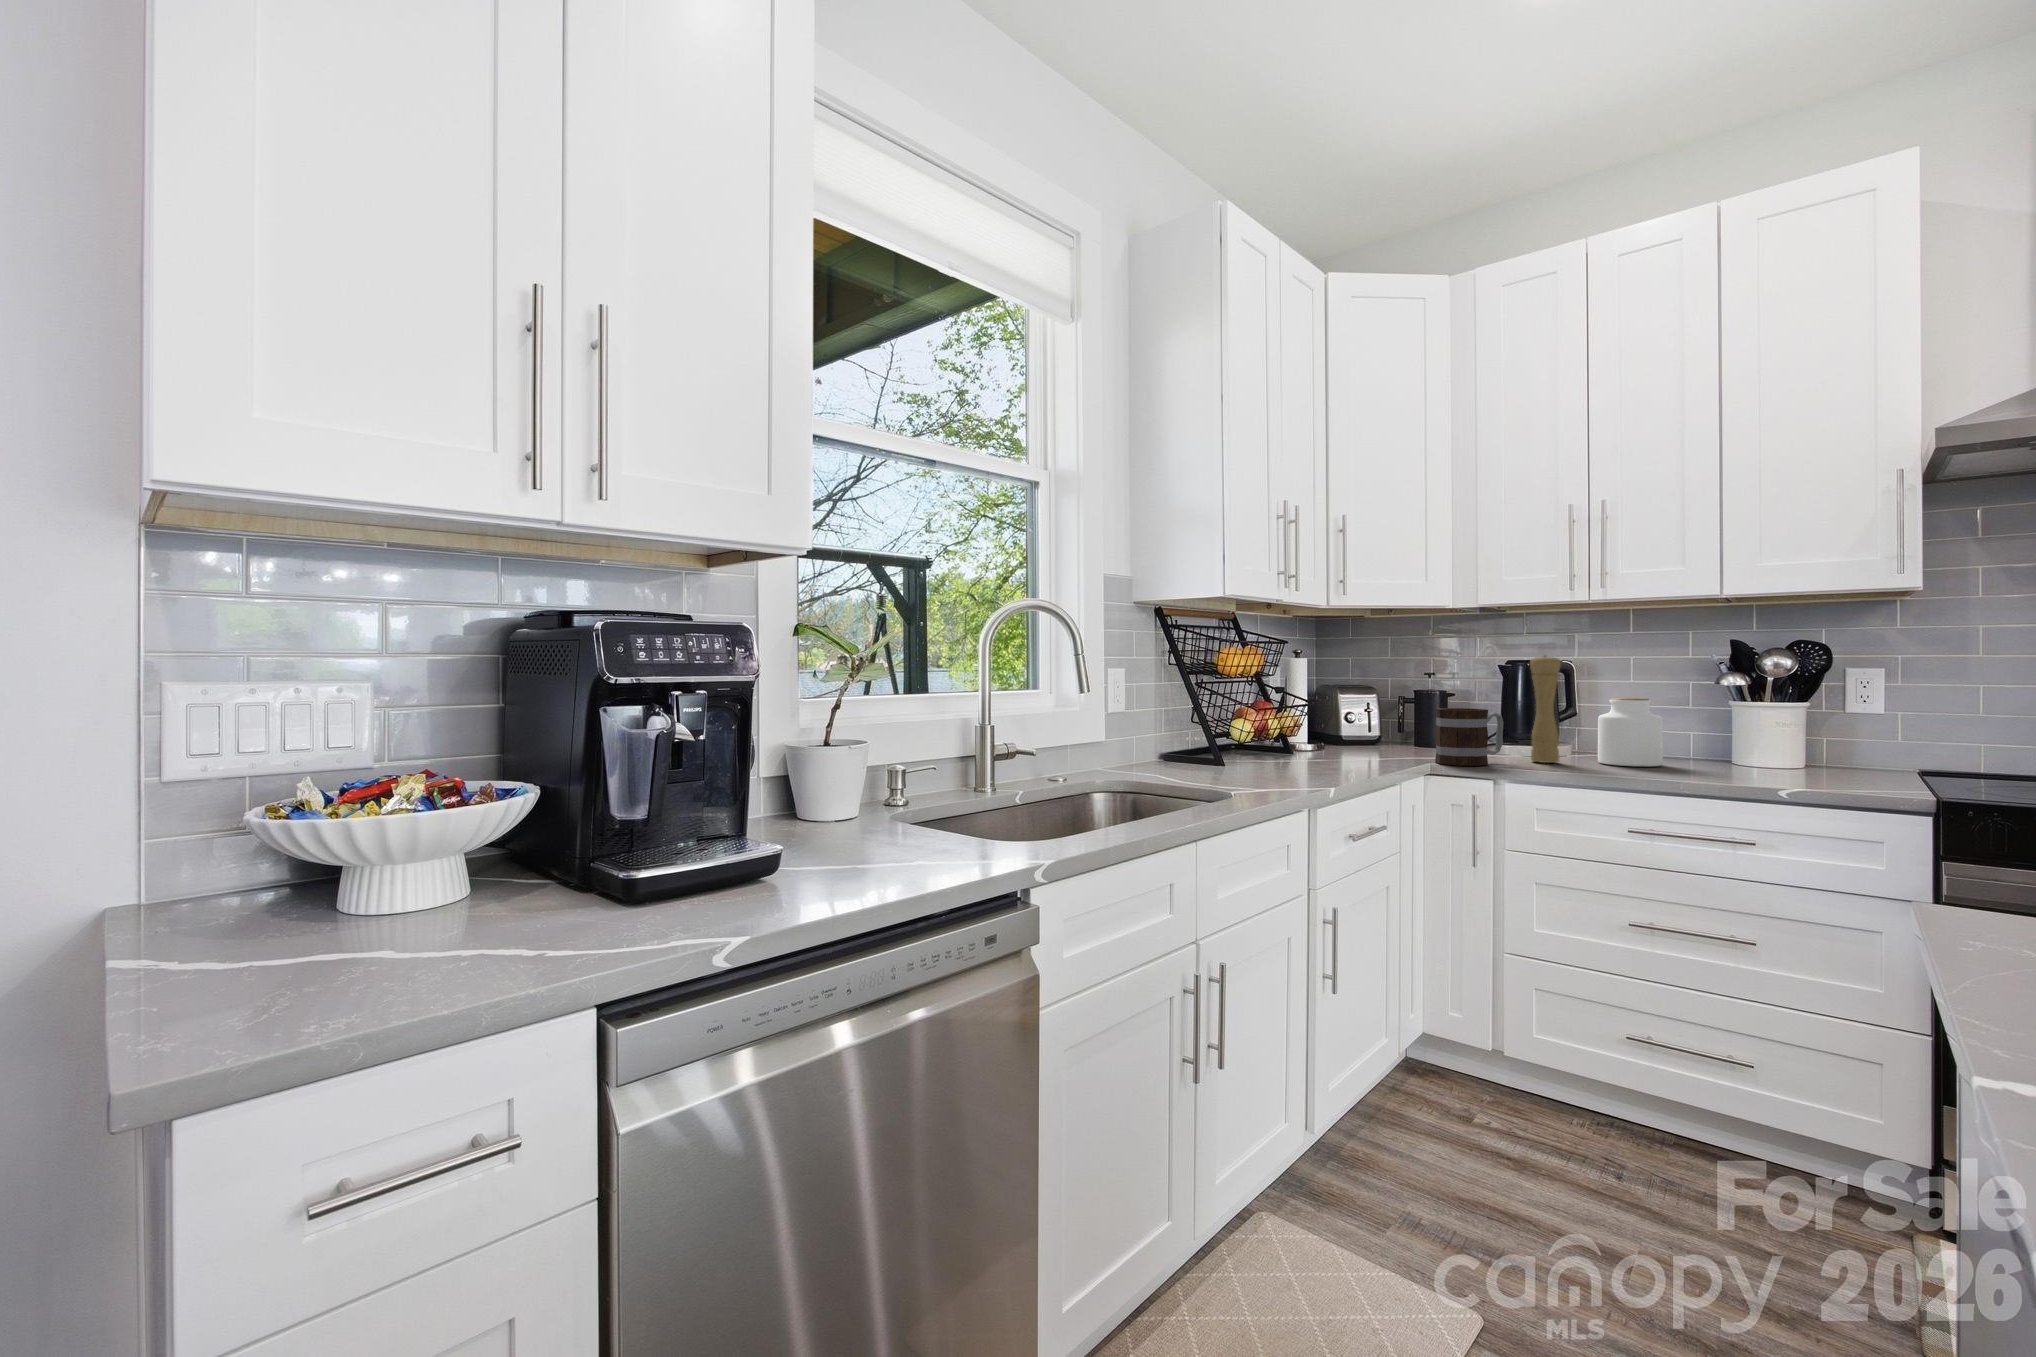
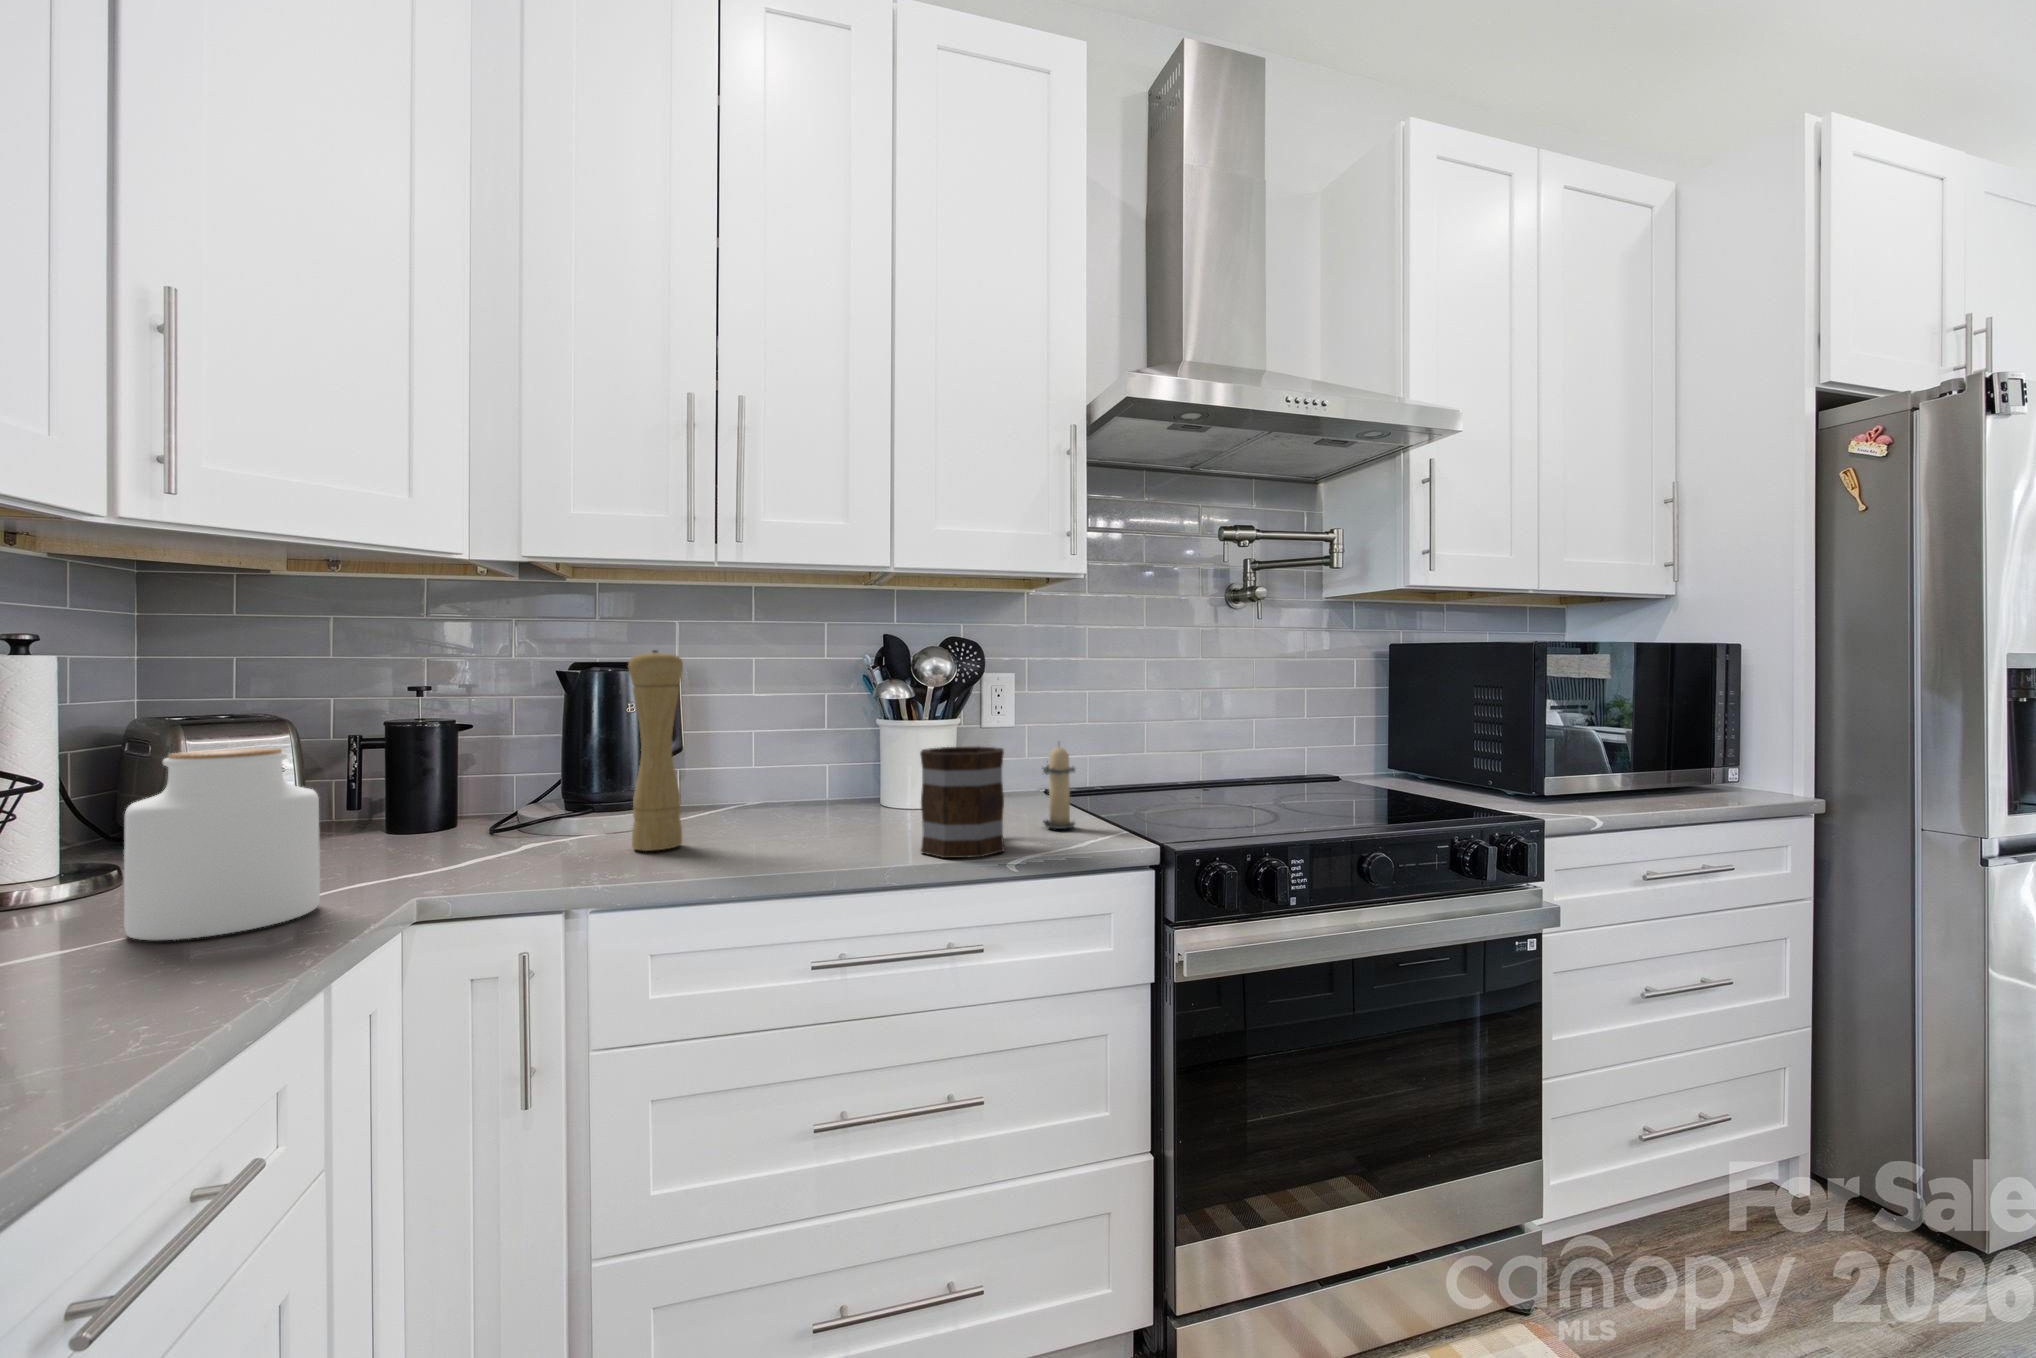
jar: present [1598,698,1663,766] -> present [124,748,320,940]
mug: present [1435,708,1504,766] -> present [920,746,1004,858]
candle: none [1832,720,1875,785] -> present [1042,746,1075,829]

